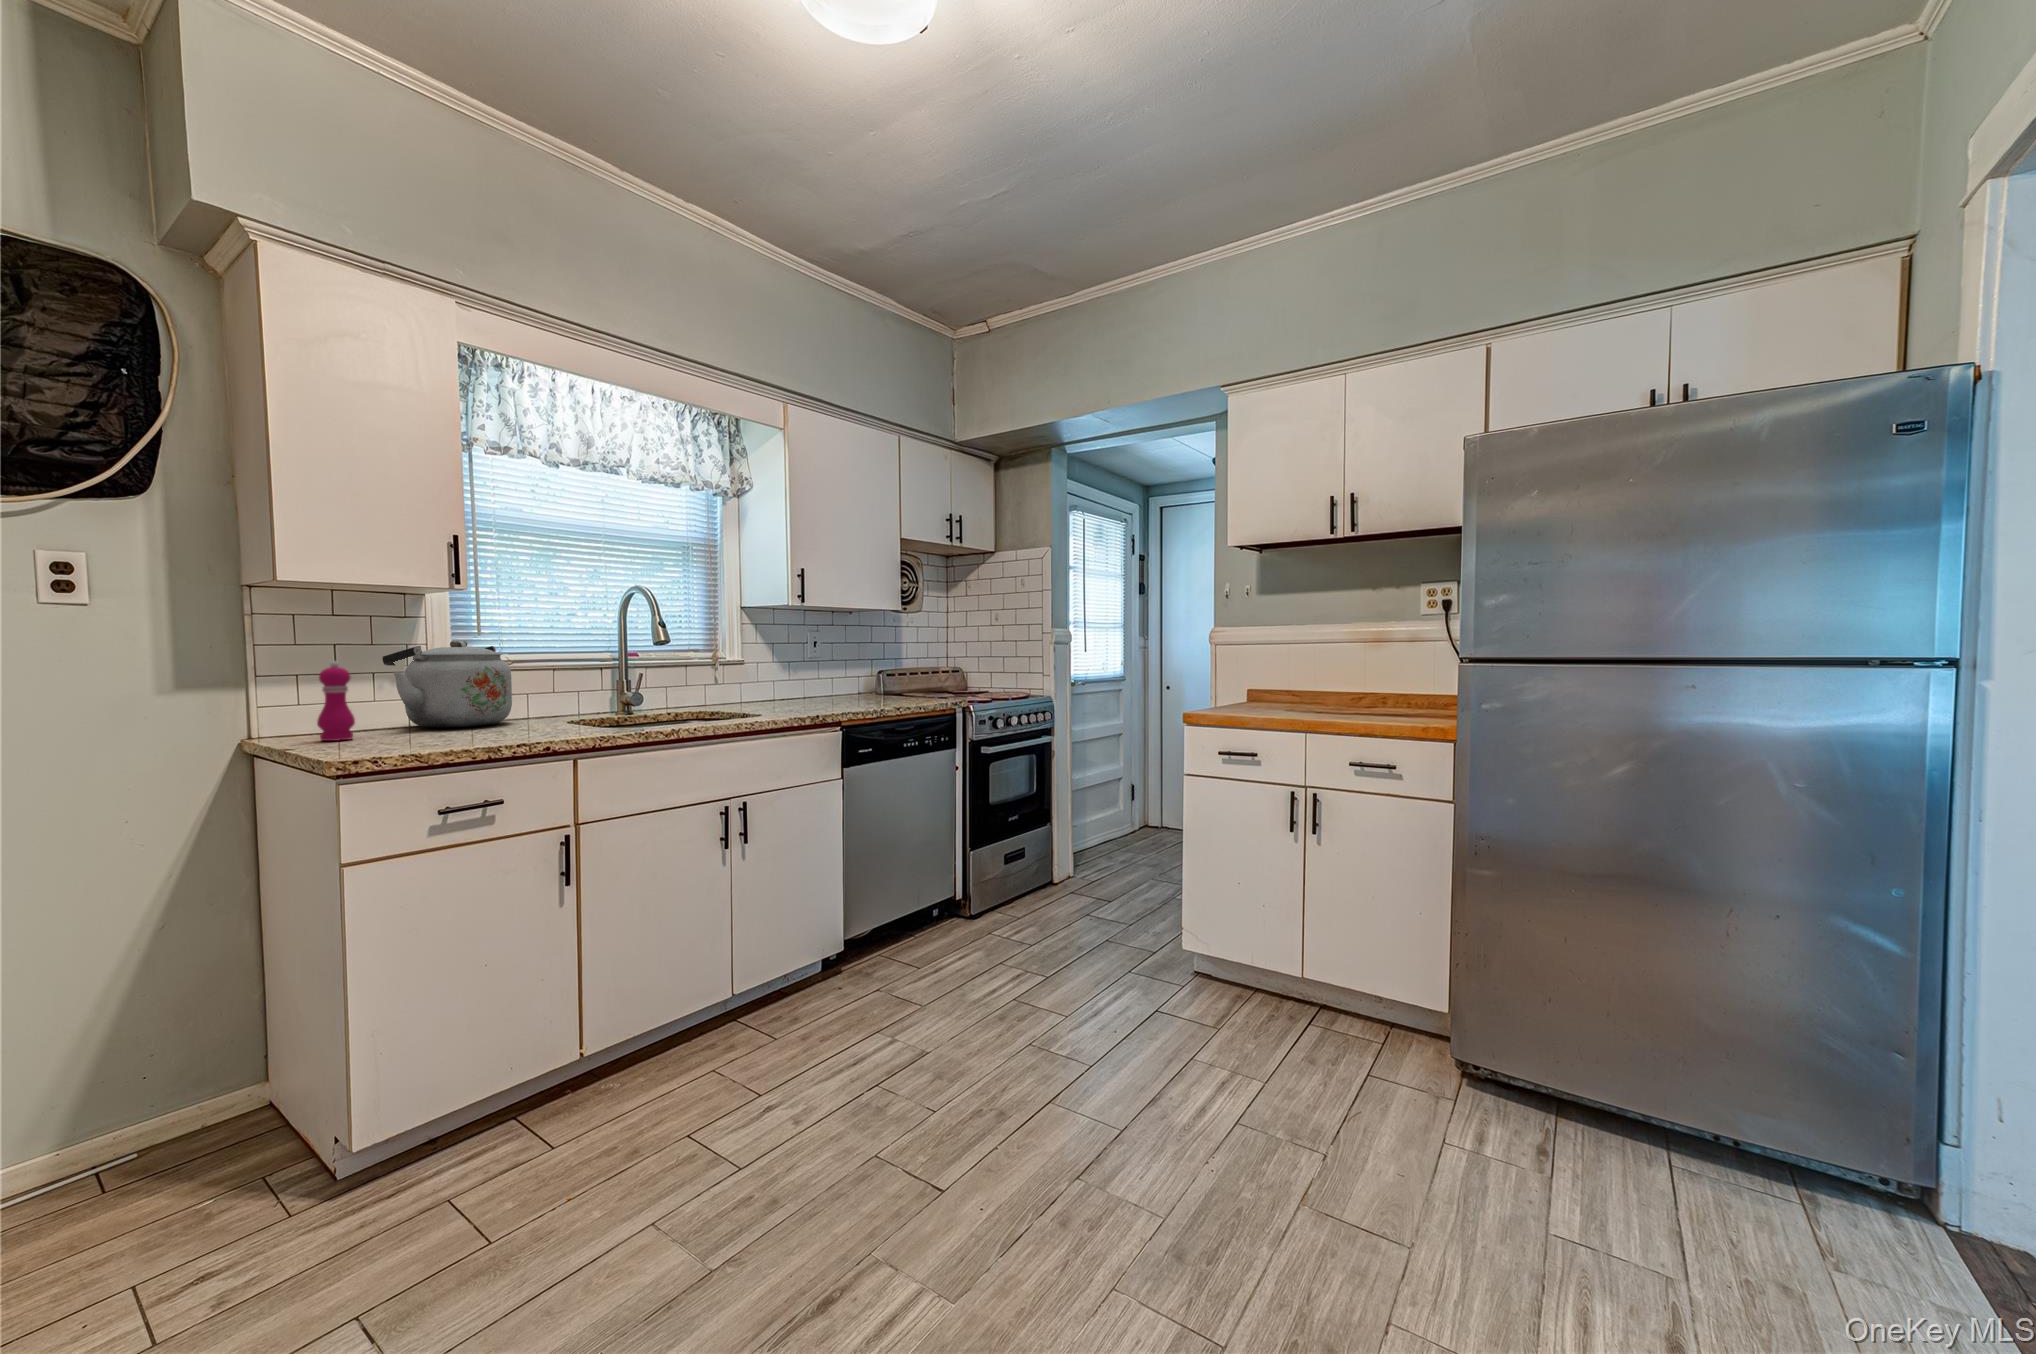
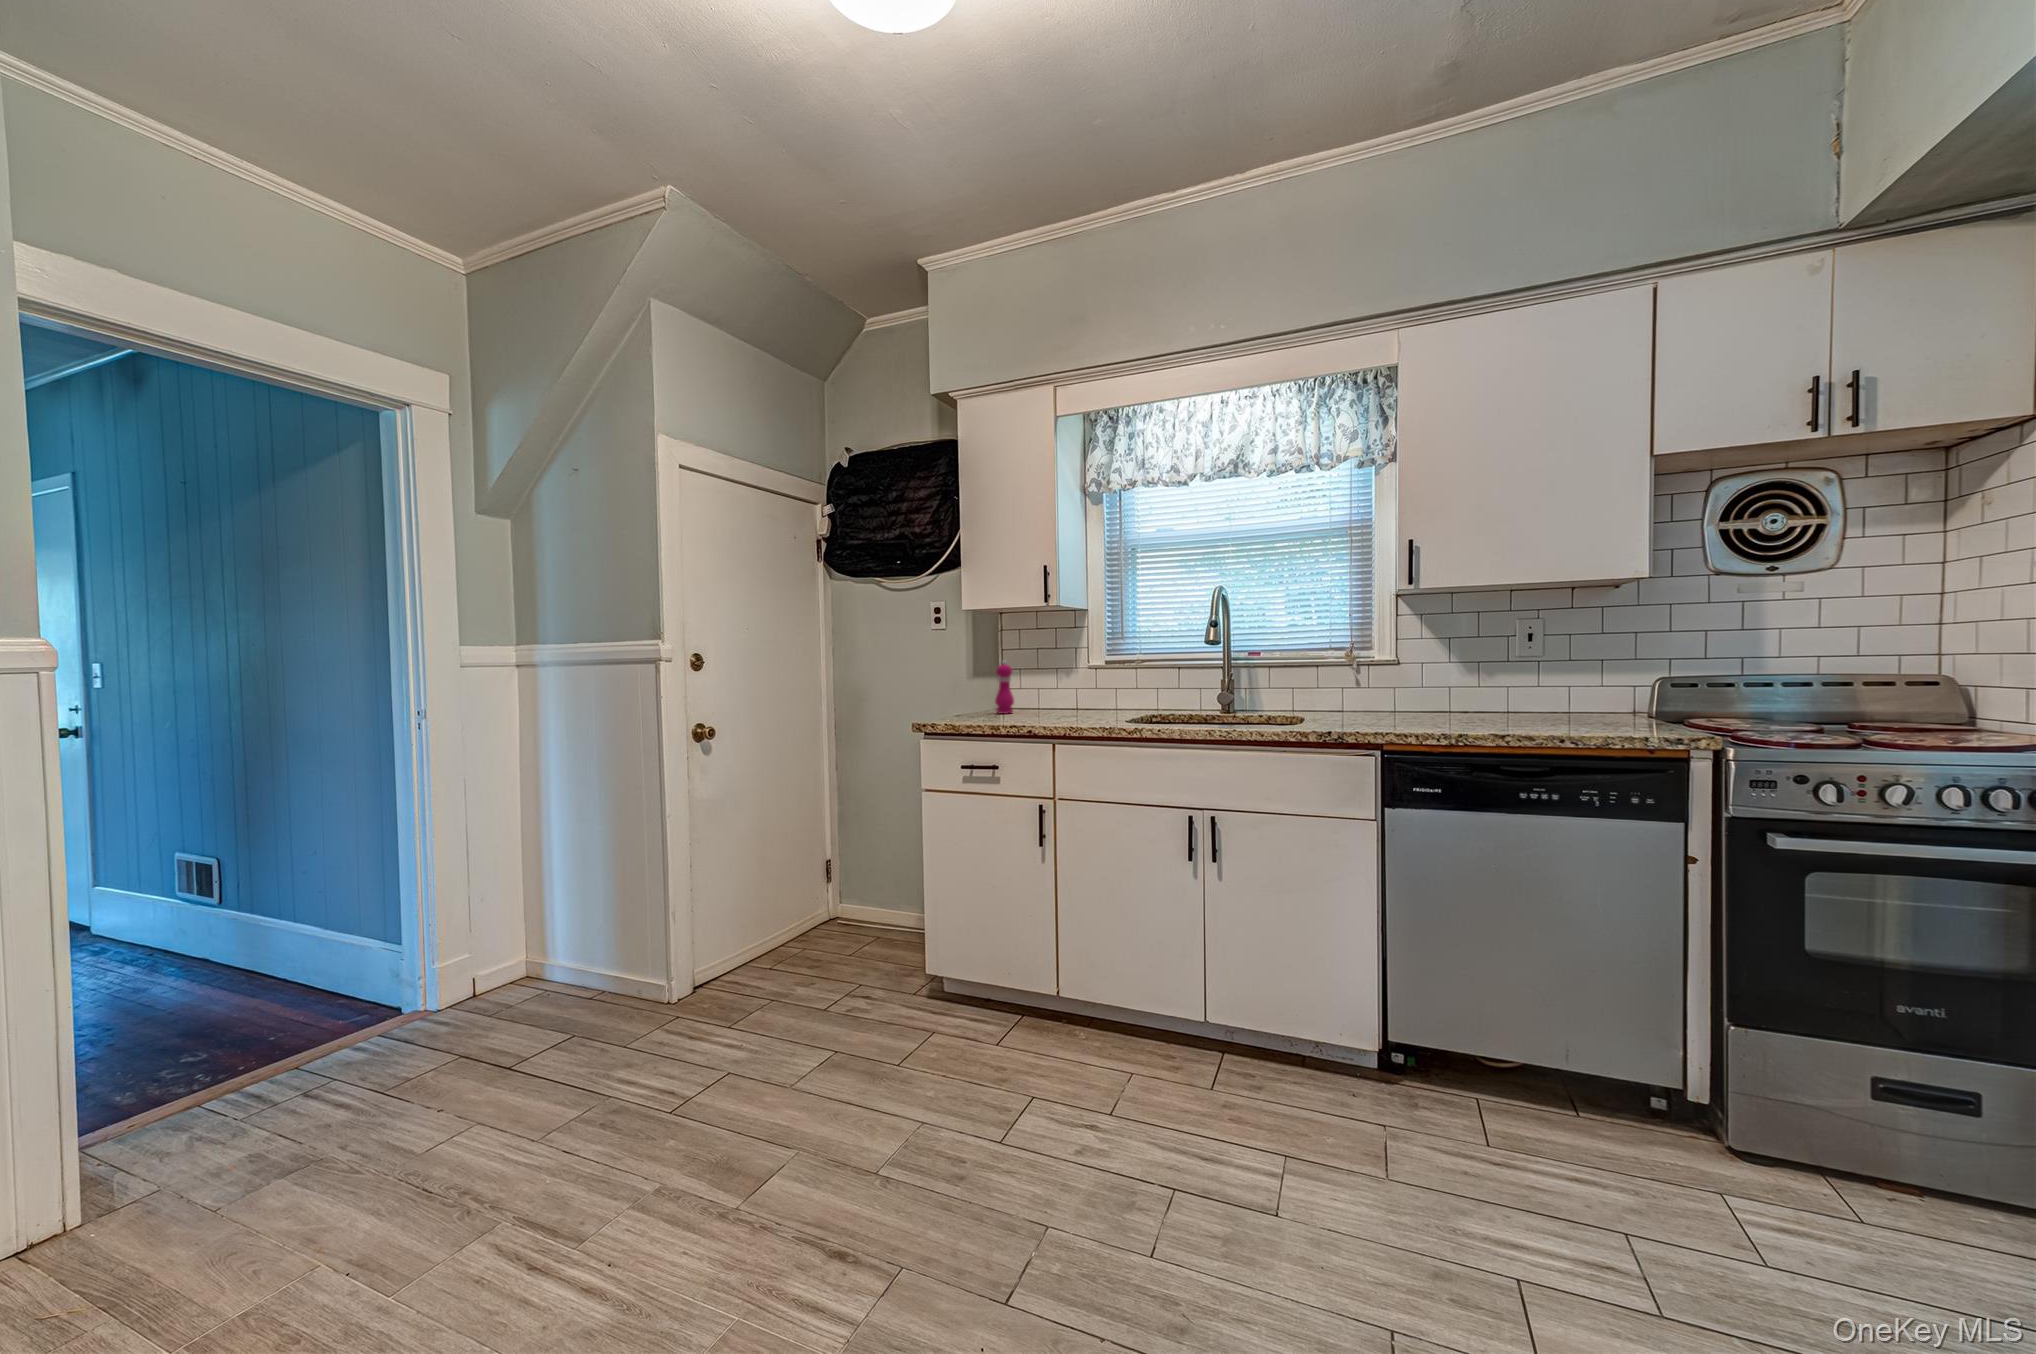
kettle: present [382,640,512,728] -> none [1041,645,1125,712]

